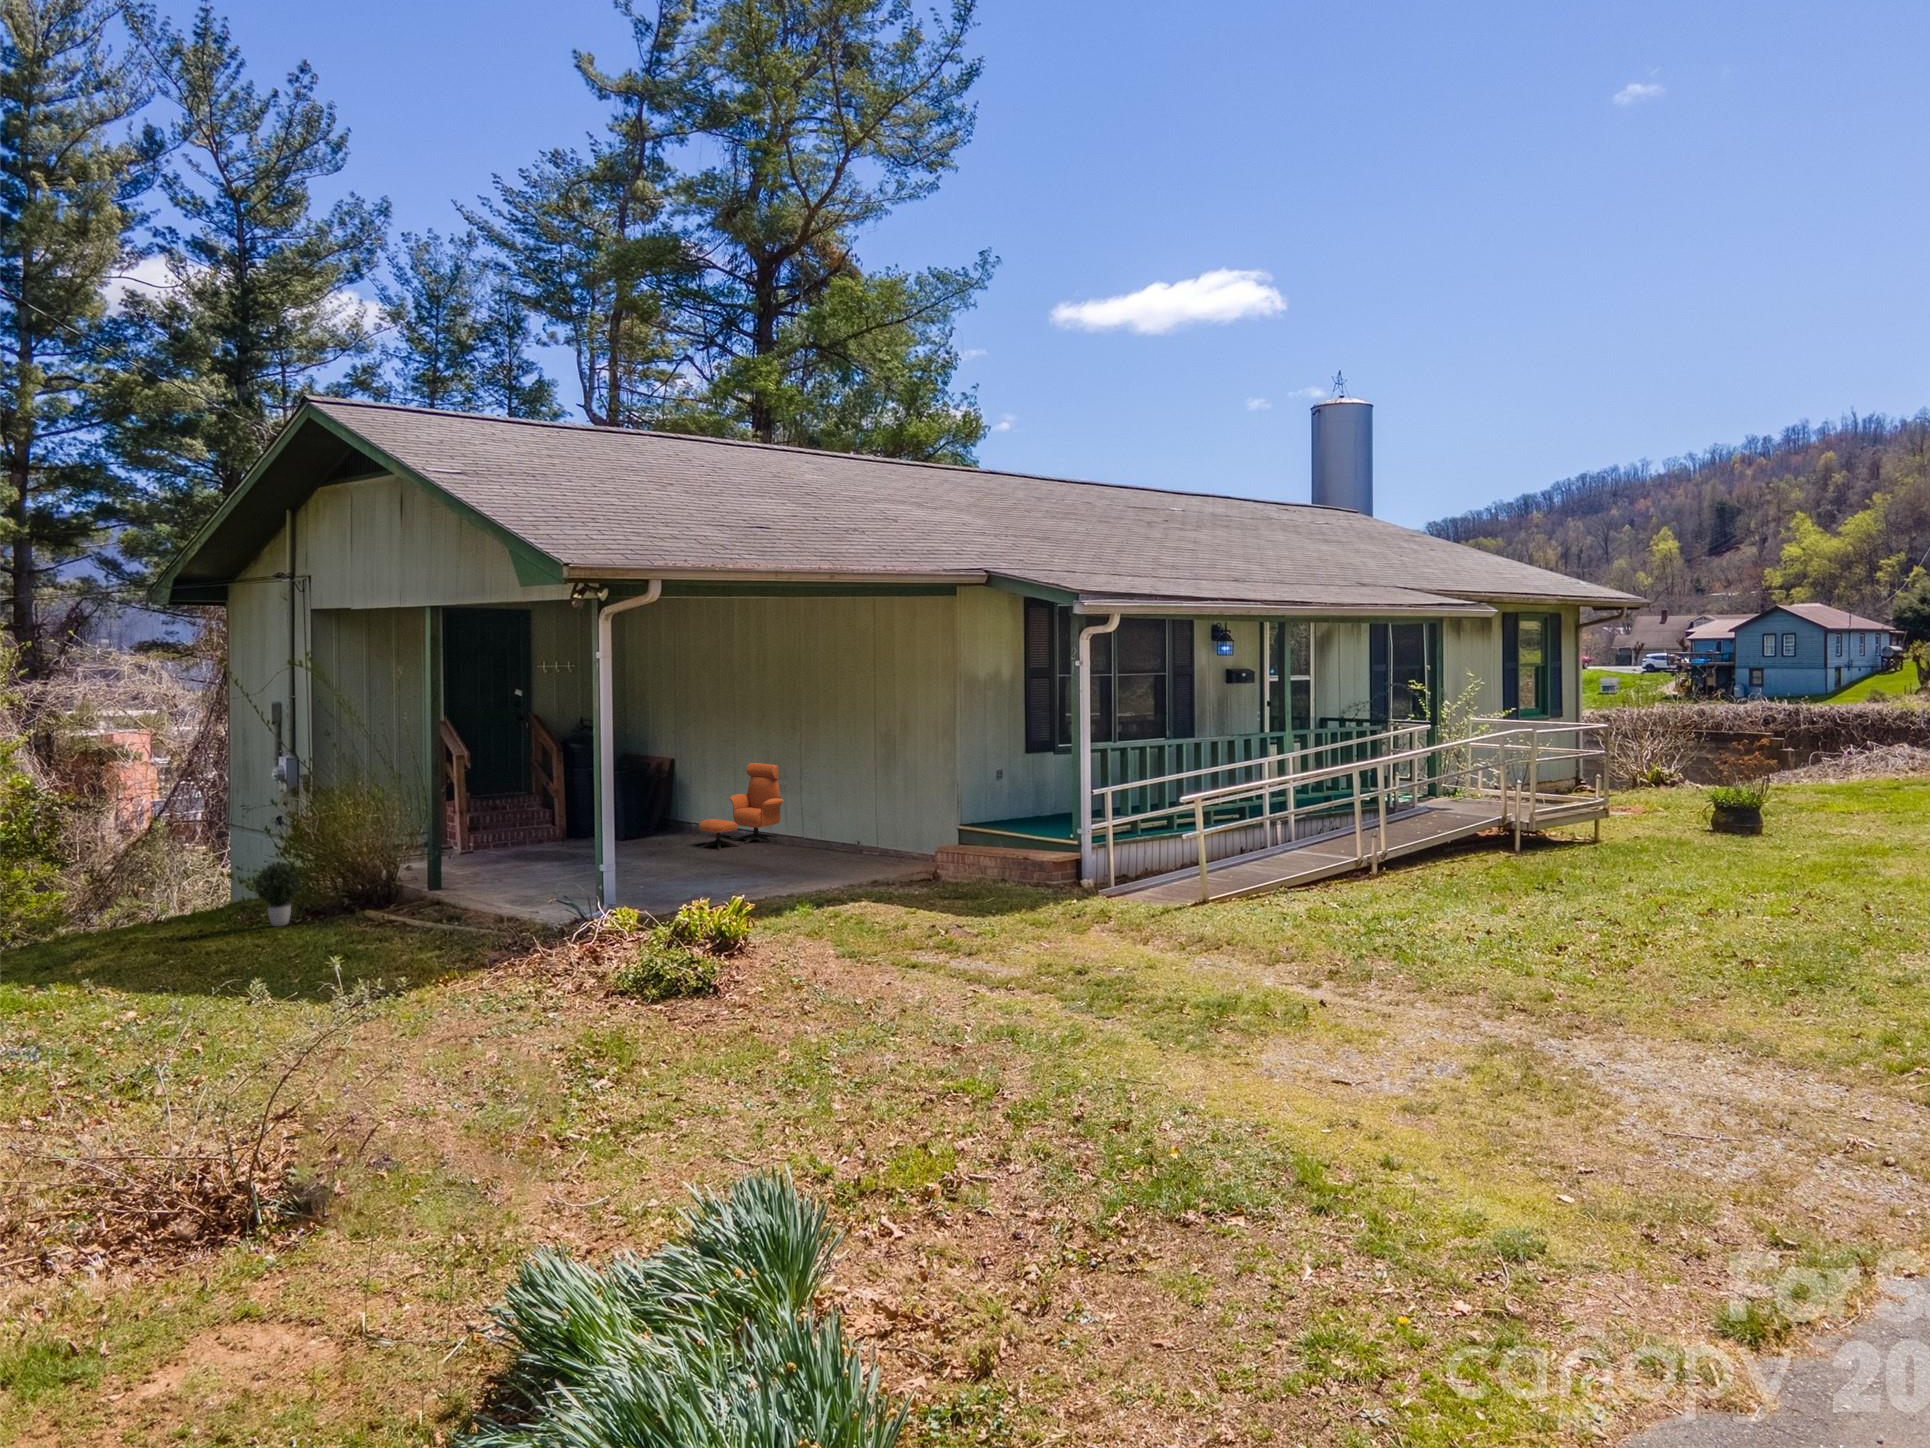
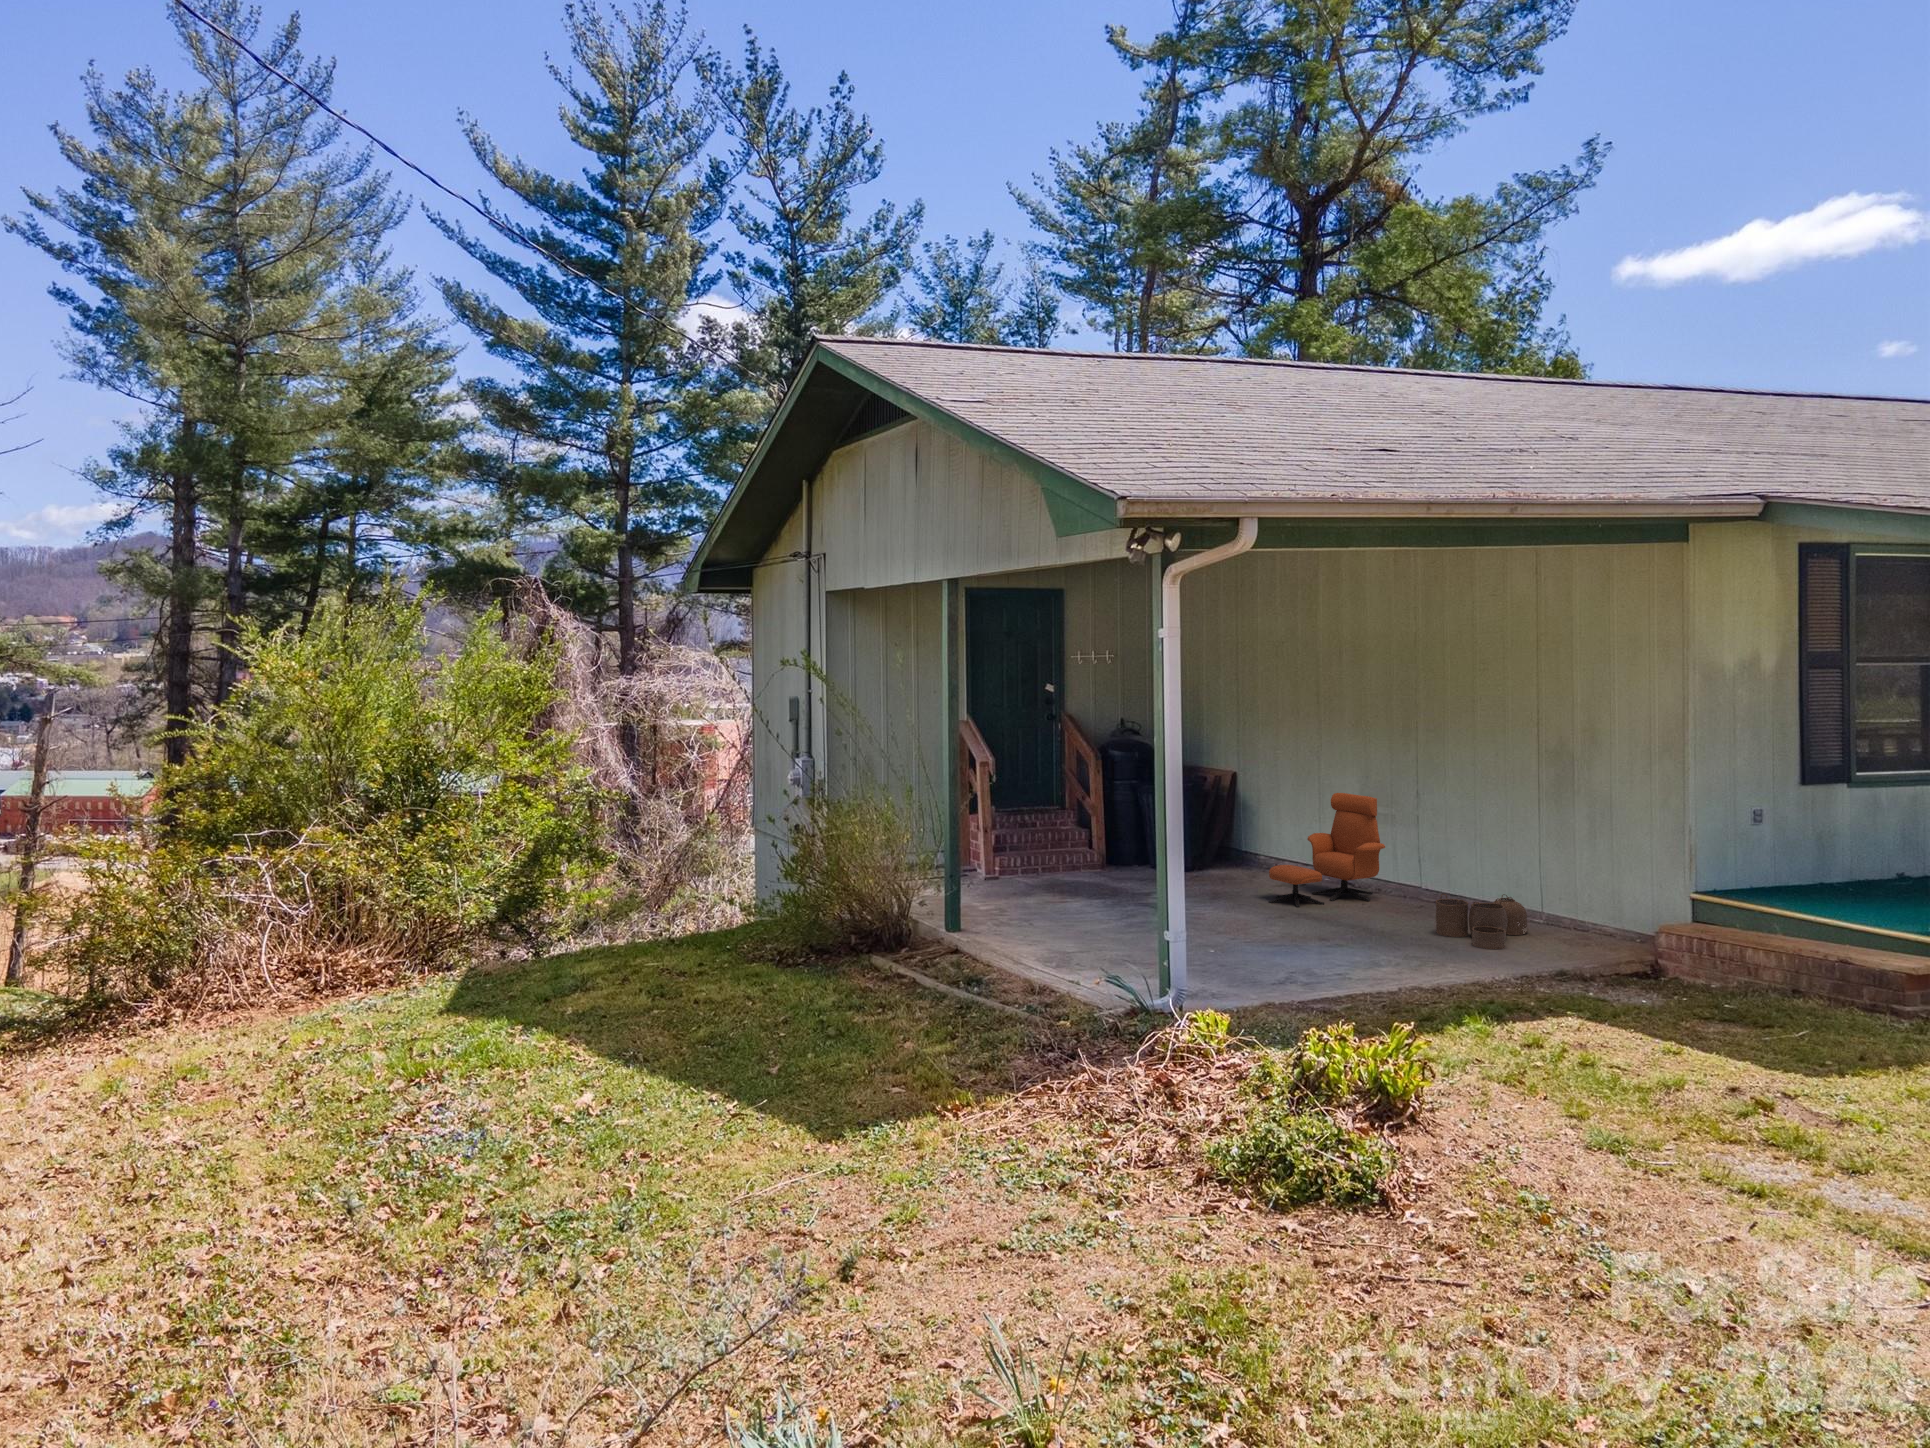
woven basket: none [811,828,872,865] -> present [1435,894,1527,949]
potted plant: present [253,863,303,926] -> none [756,887,810,965]

